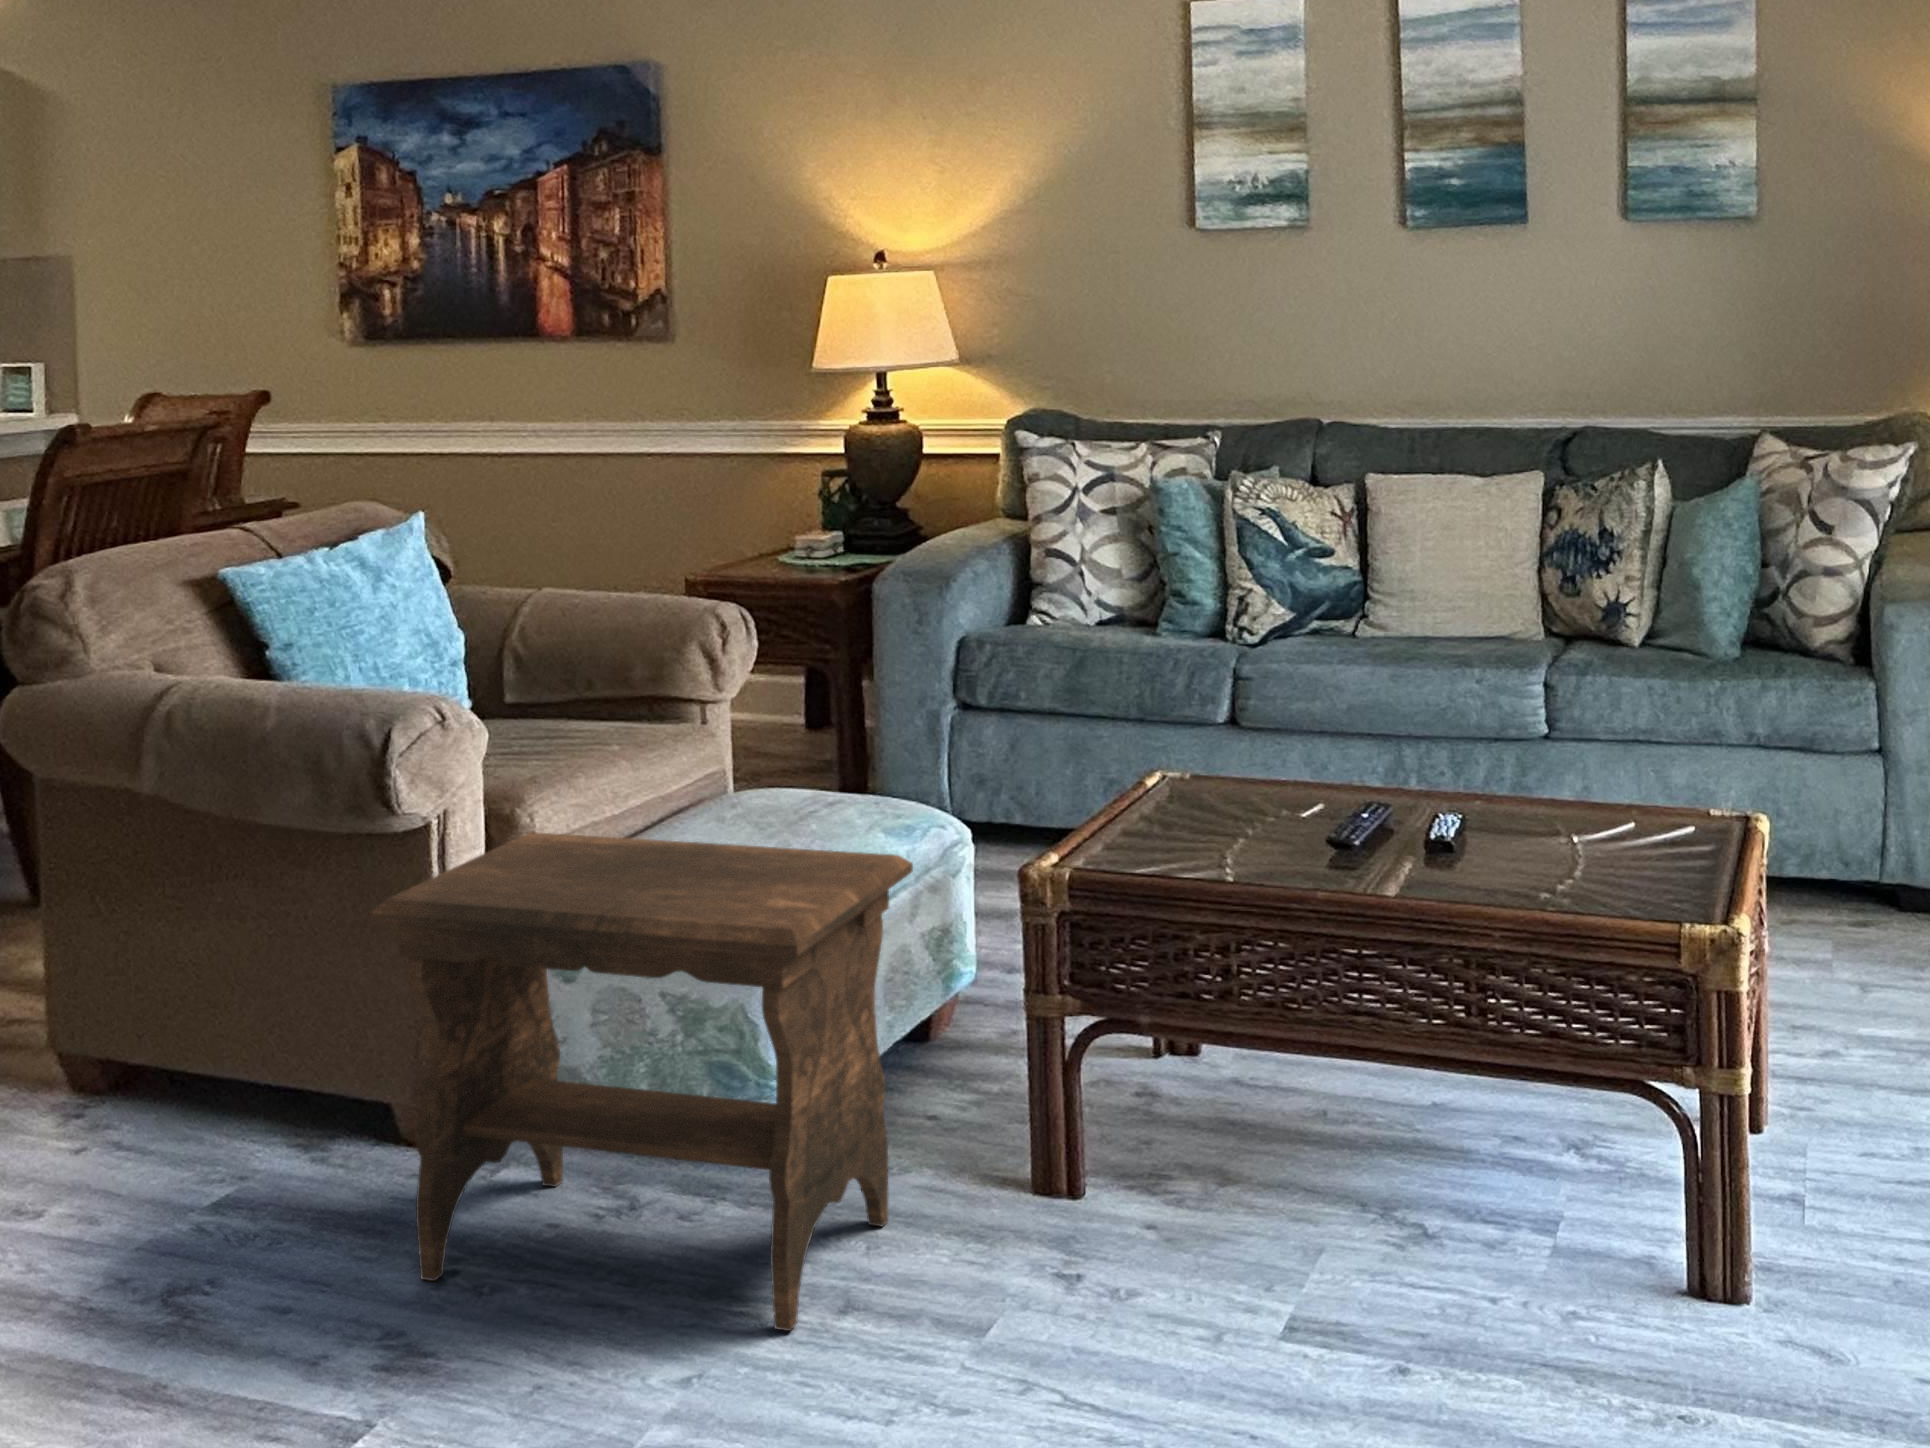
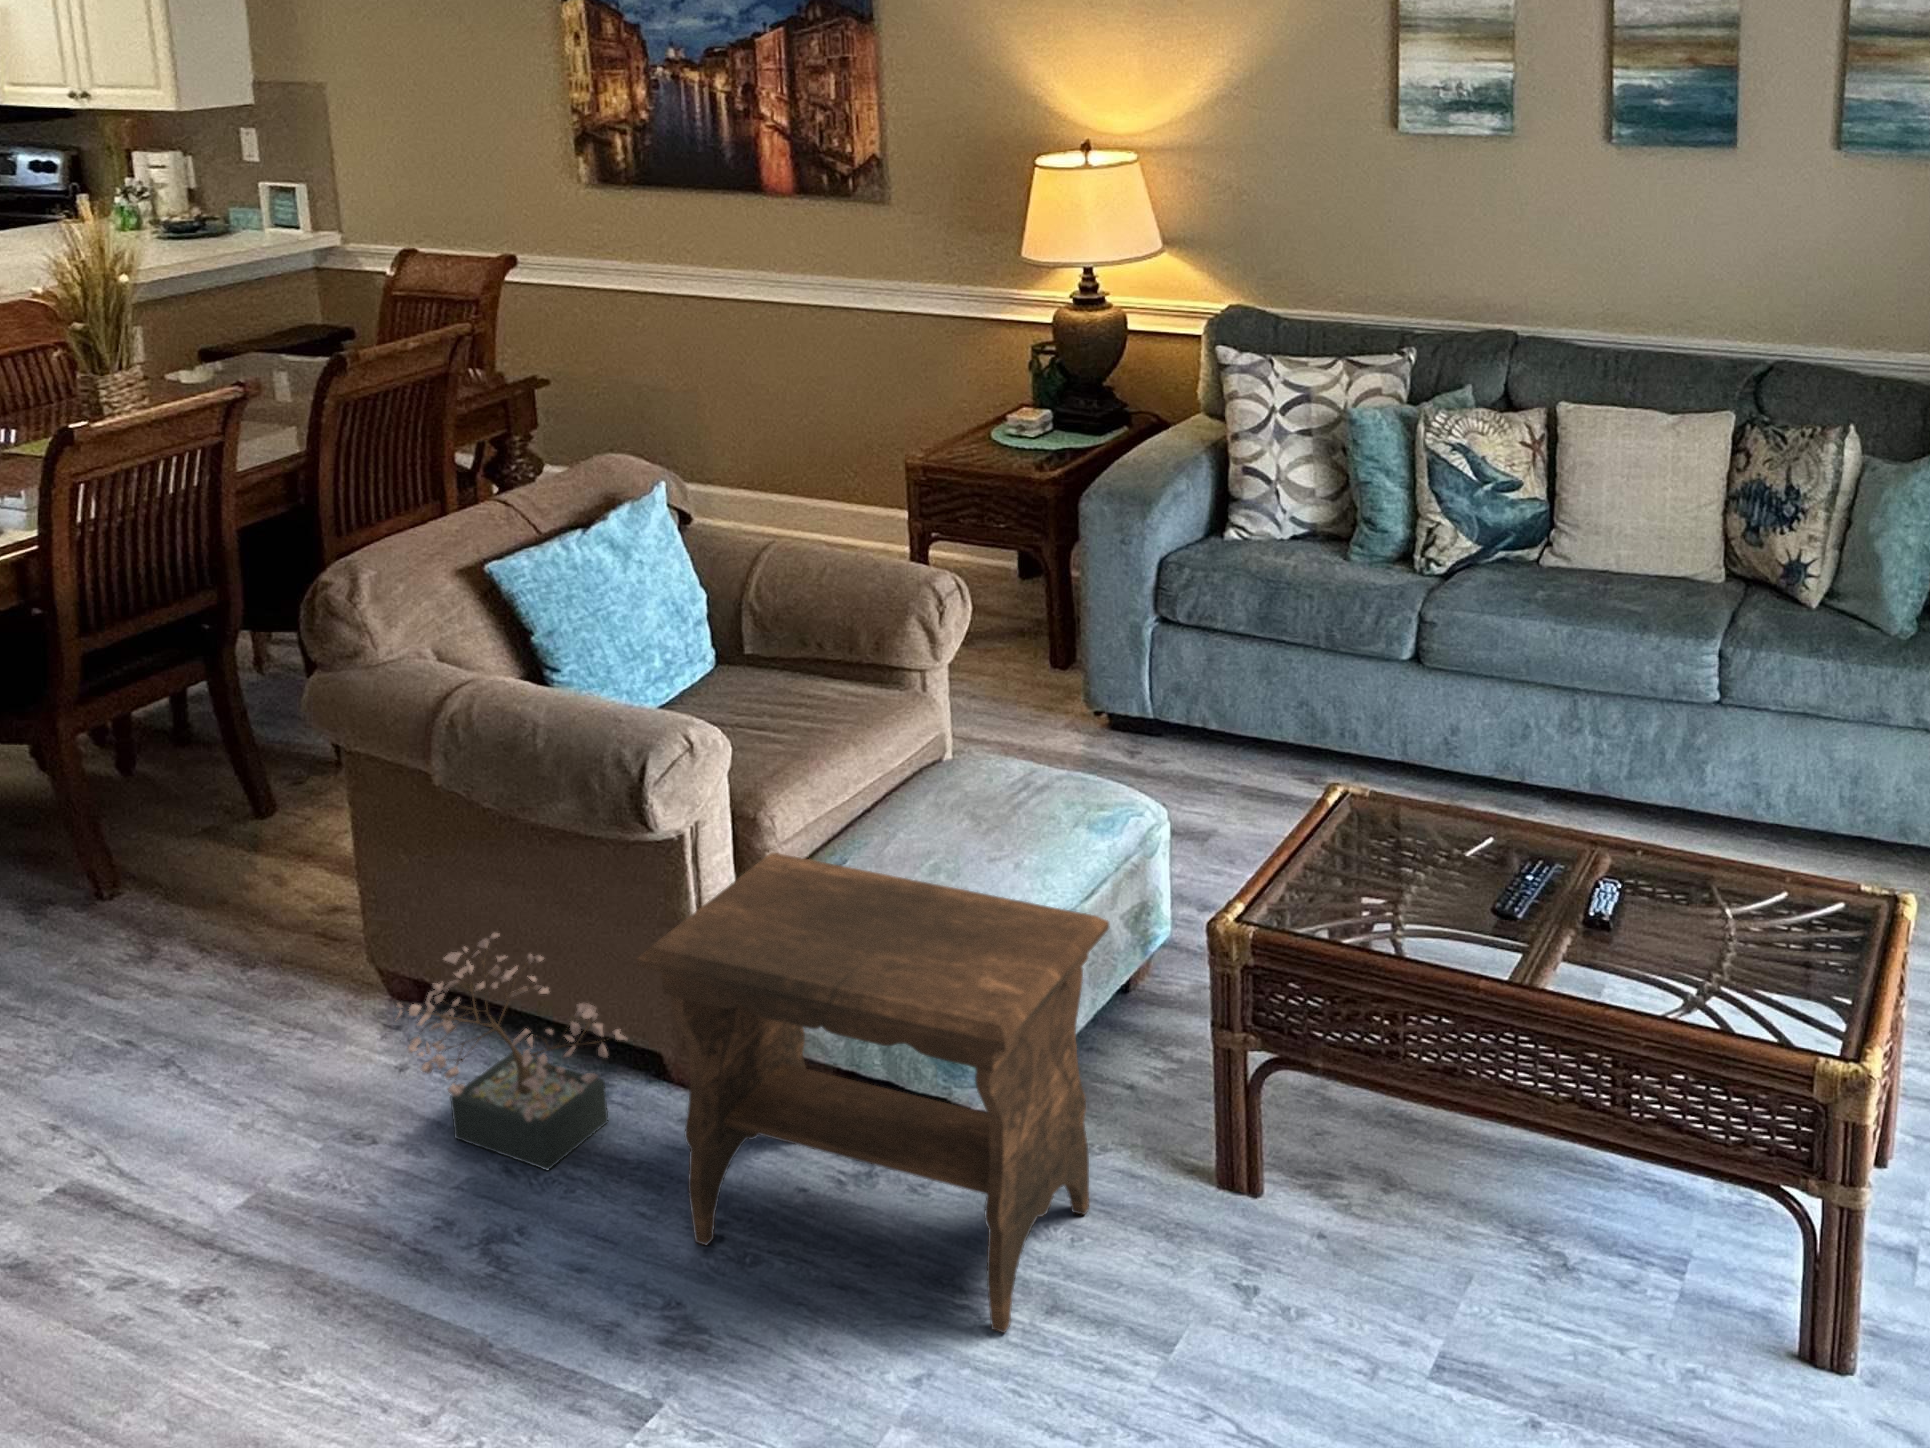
decorative plant: none [69,967,350,1230] -> present [397,933,627,1170]

